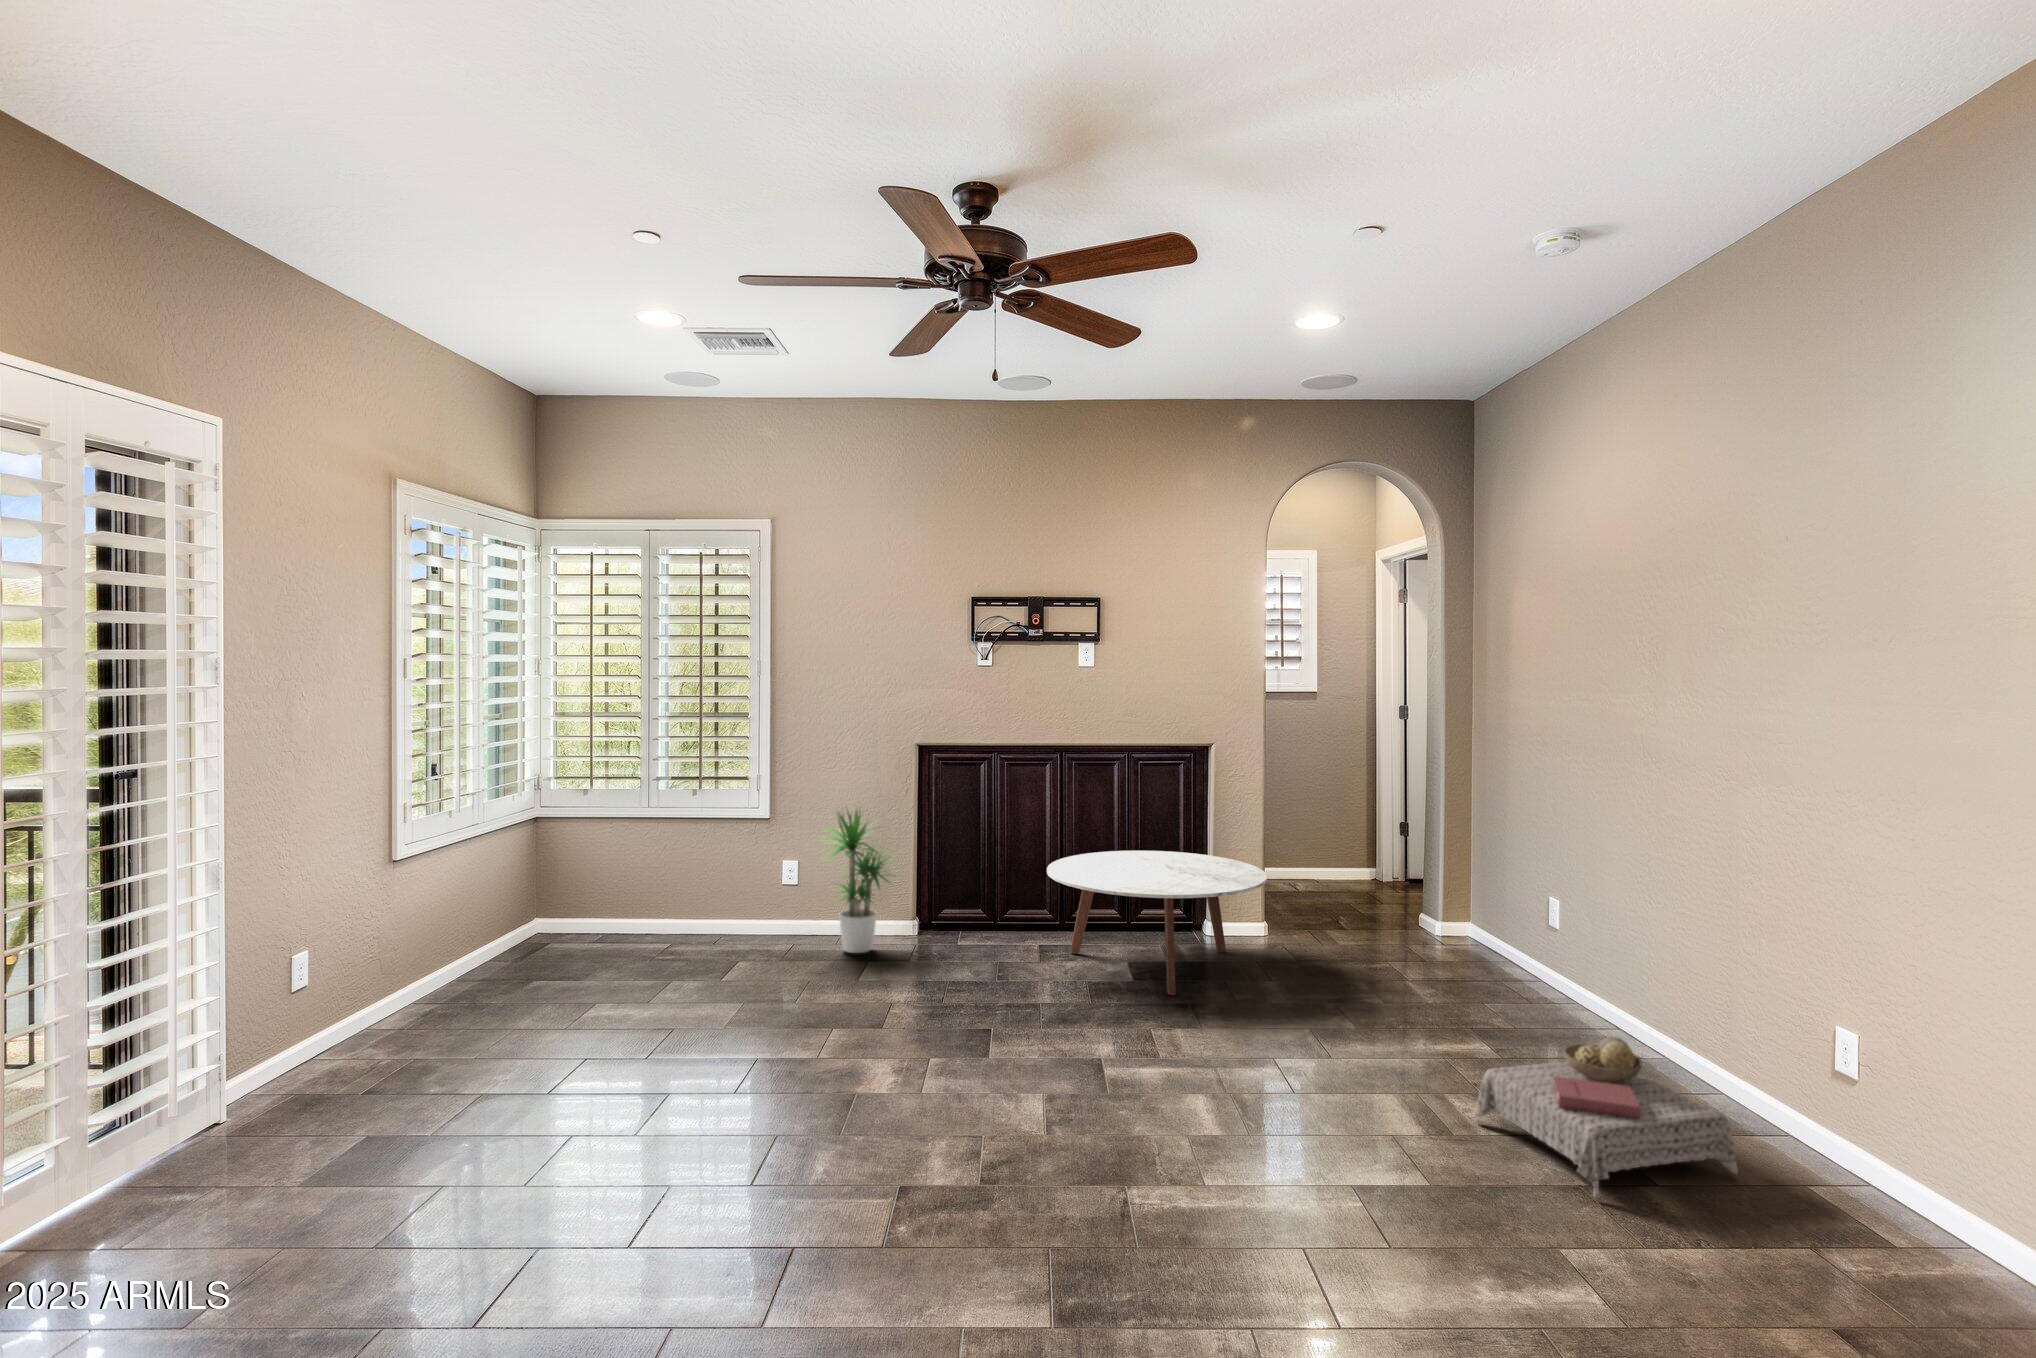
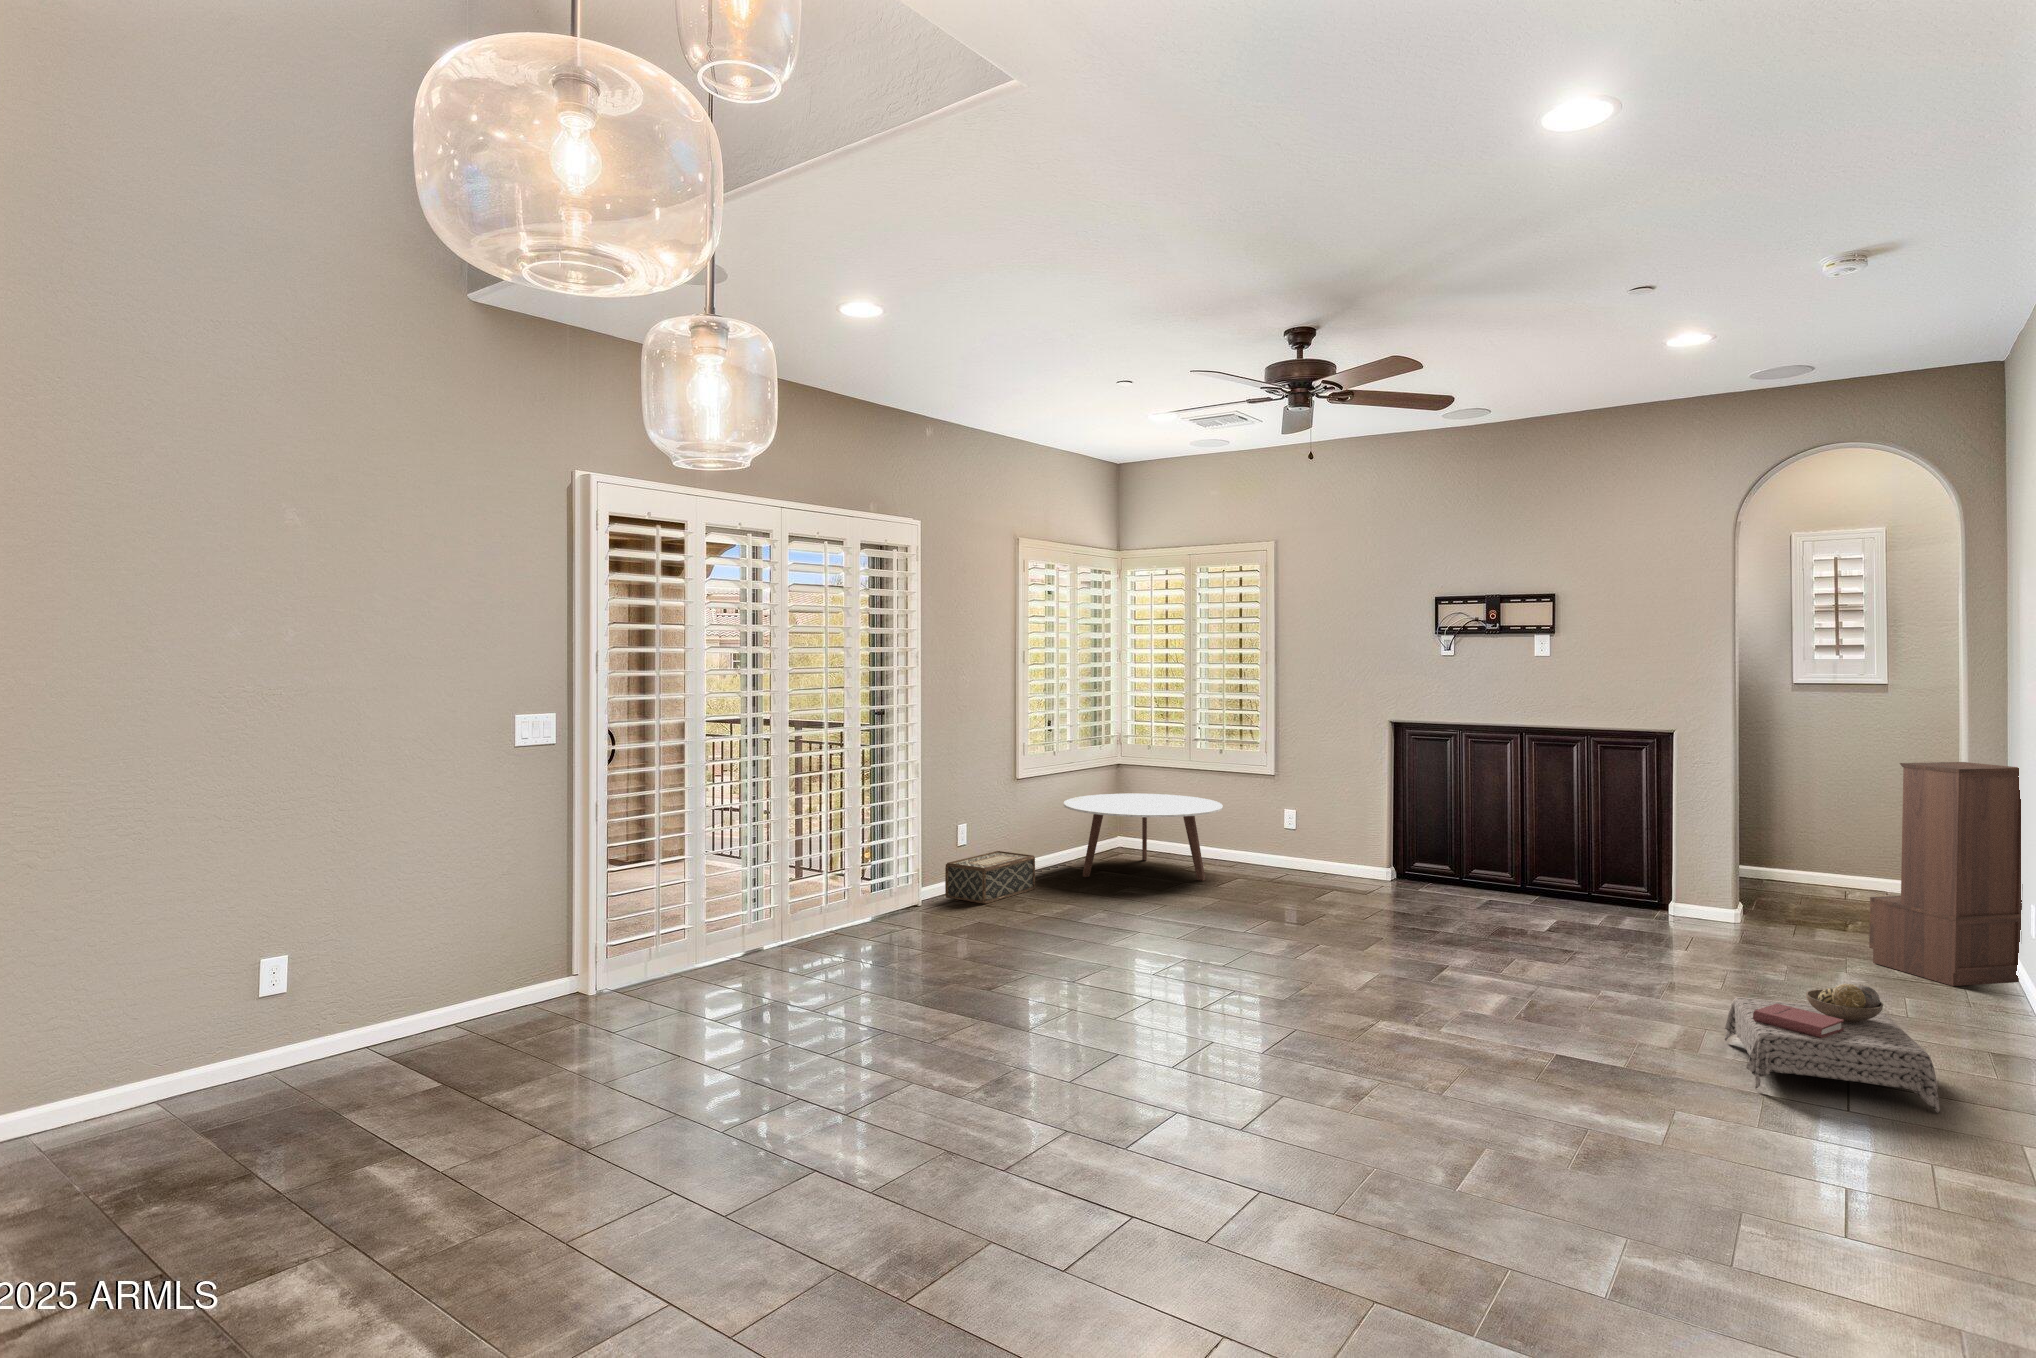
bookshelf: none [1414,768,1530,986] -> present [1869,762,2023,986]
potted plant: present [825,810,900,953] -> none [1293,765,1373,884]
coffee table: present [1047,851,1267,995] -> present [1064,794,1223,881]
woven basket: none [273,987,443,1096] -> present [945,851,1035,904]

